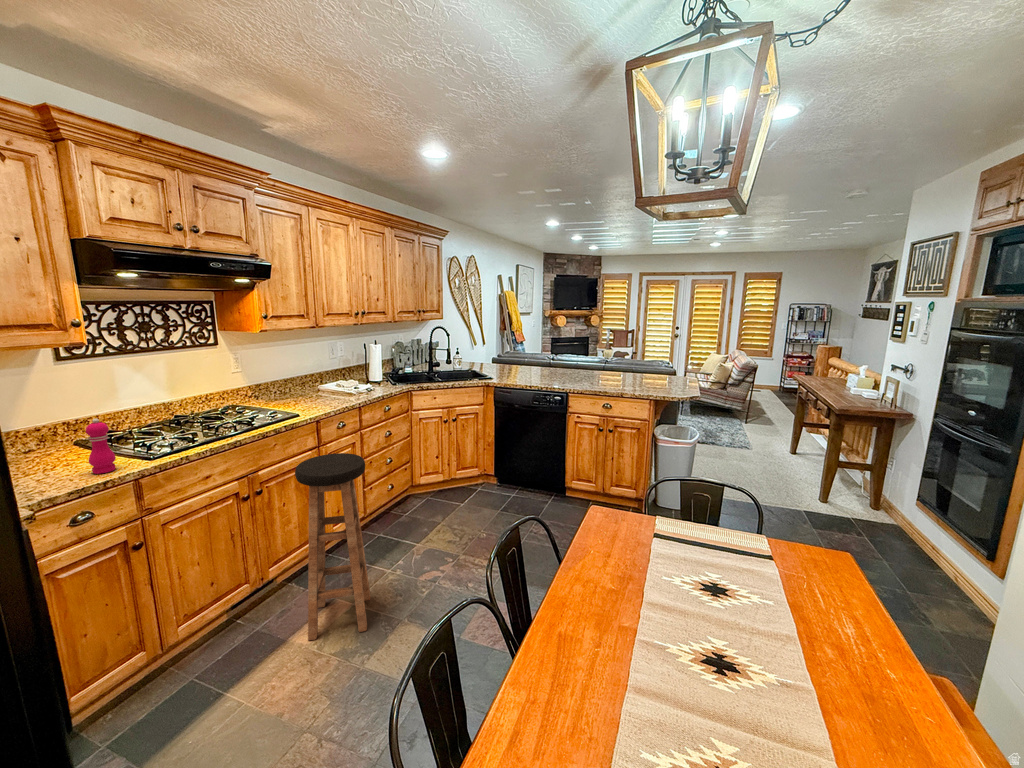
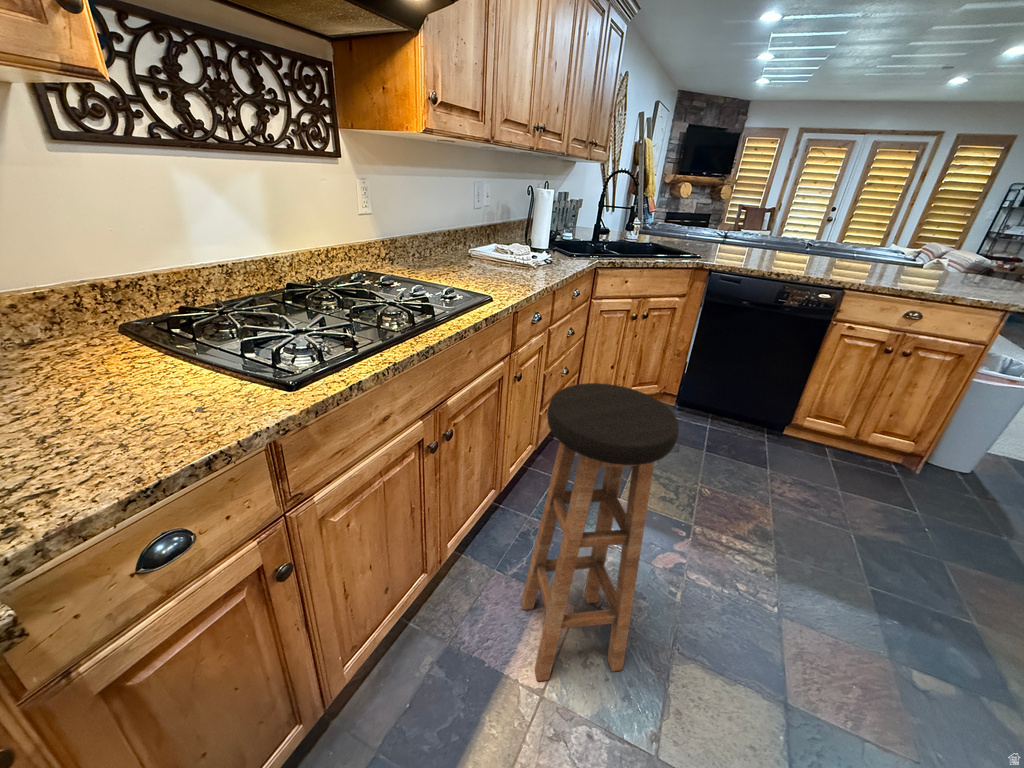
pepper mill: present [86,419,116,474] -> none [145,288,226,430]

